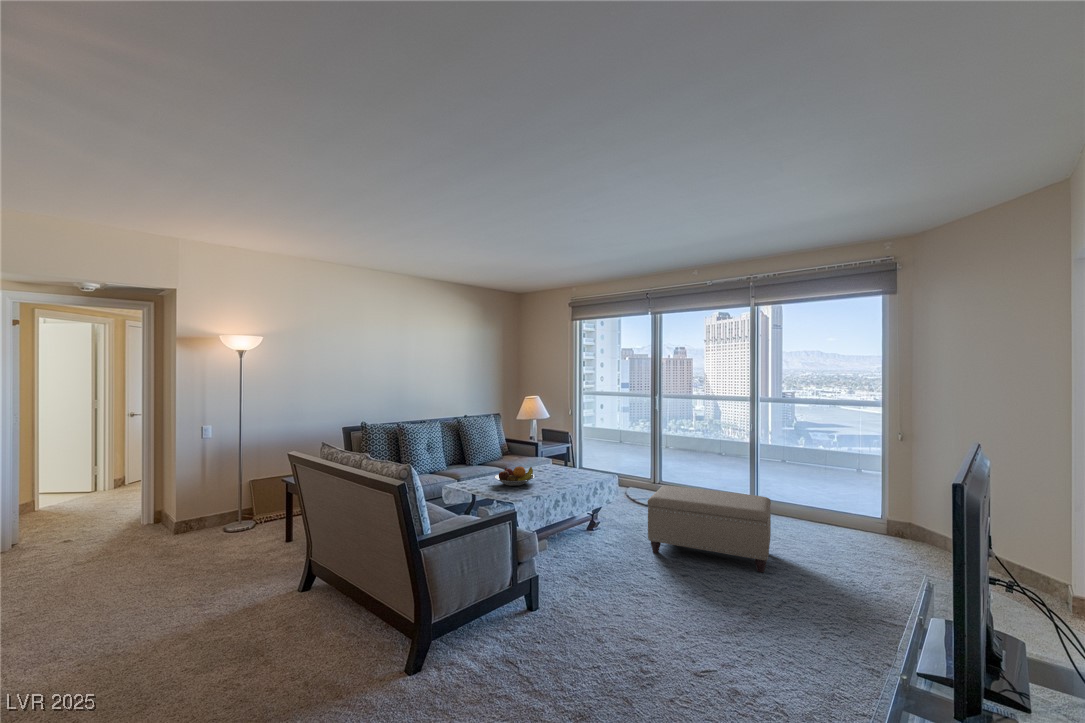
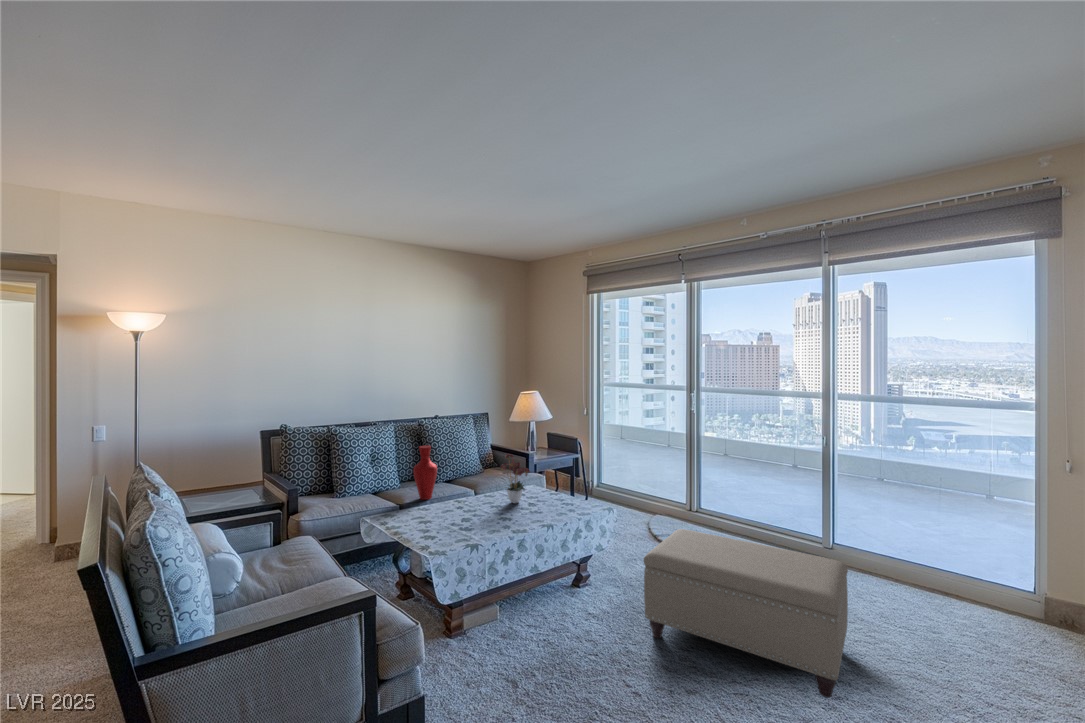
vase: none [464,435,482,475] -> present [413,446,437,500]
flower arrangement: none [533,437,558,474] -> present [501,454,530,503]
fruit bowl: present [494,466,534,486] -> none [433,494,490,523]

